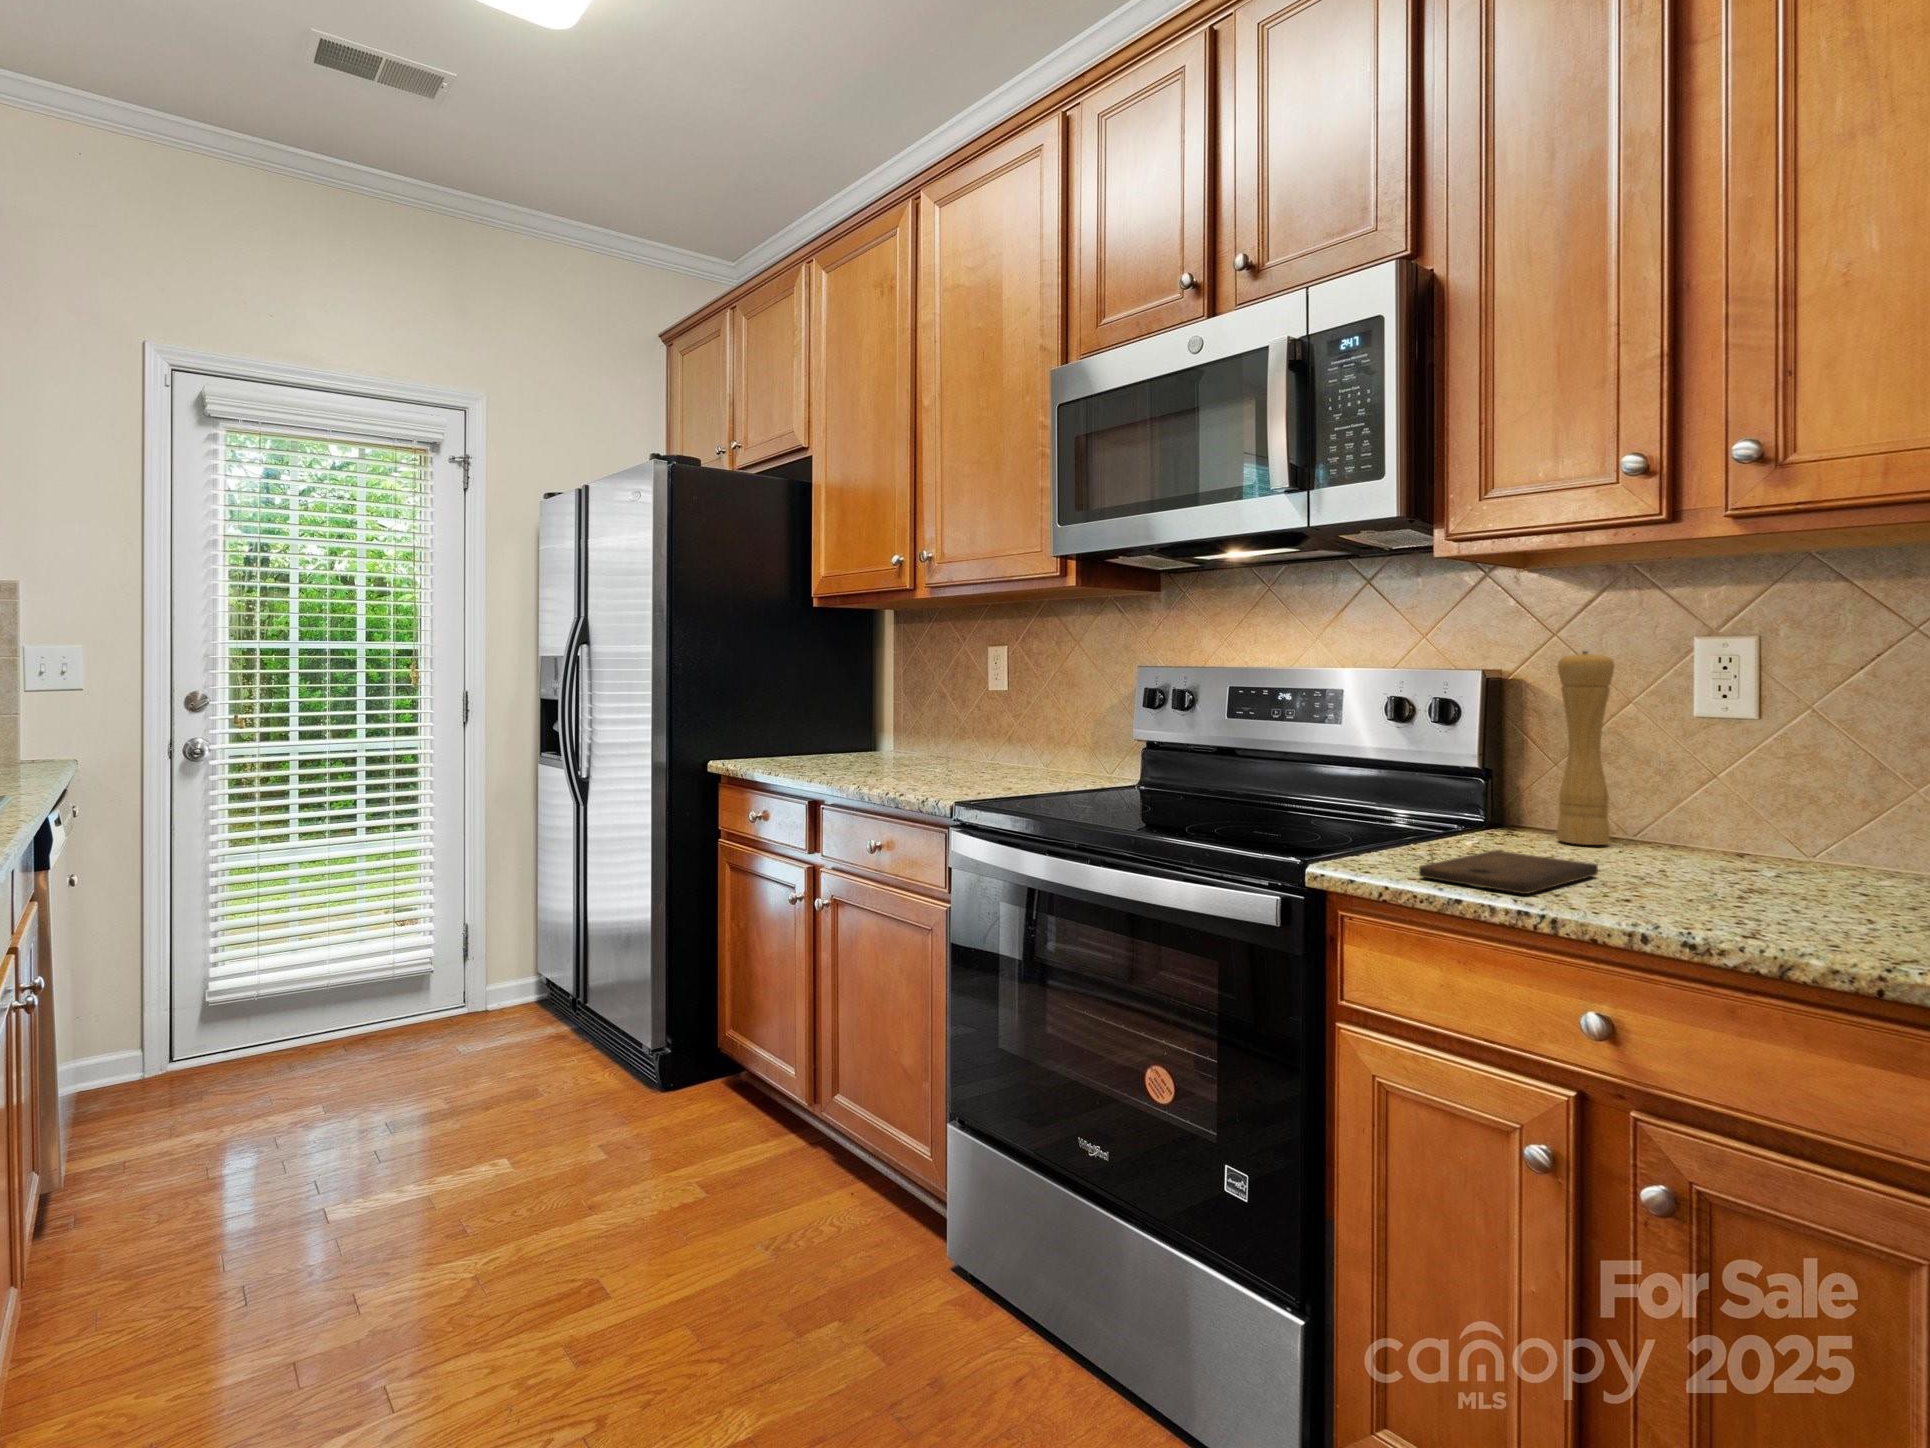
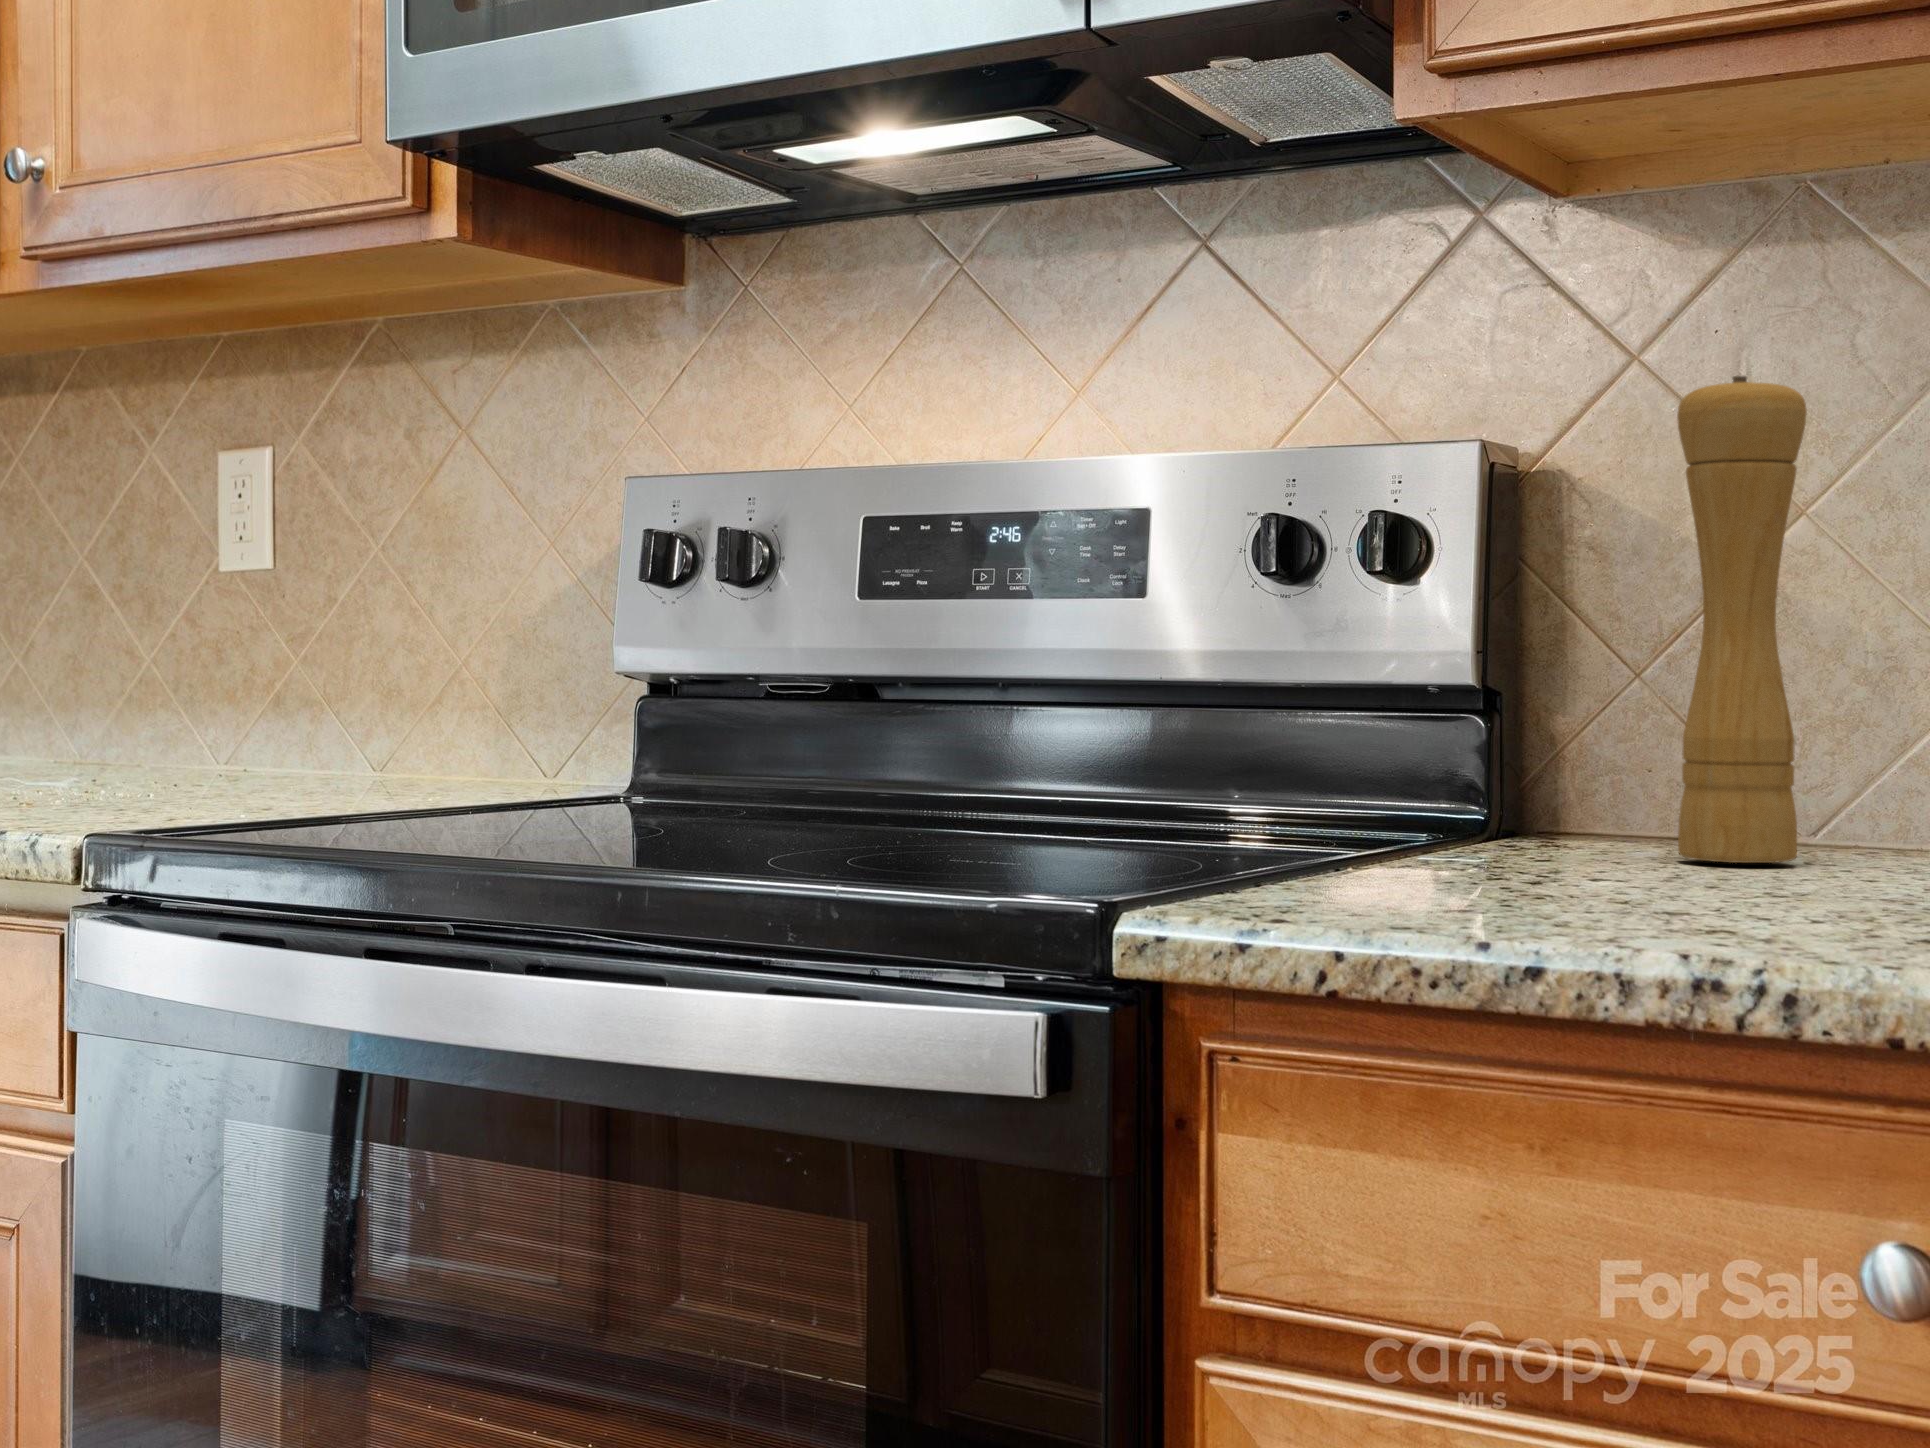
cutting board: present [1419,851,1598,894] -> none [1415,864,1828,941]

